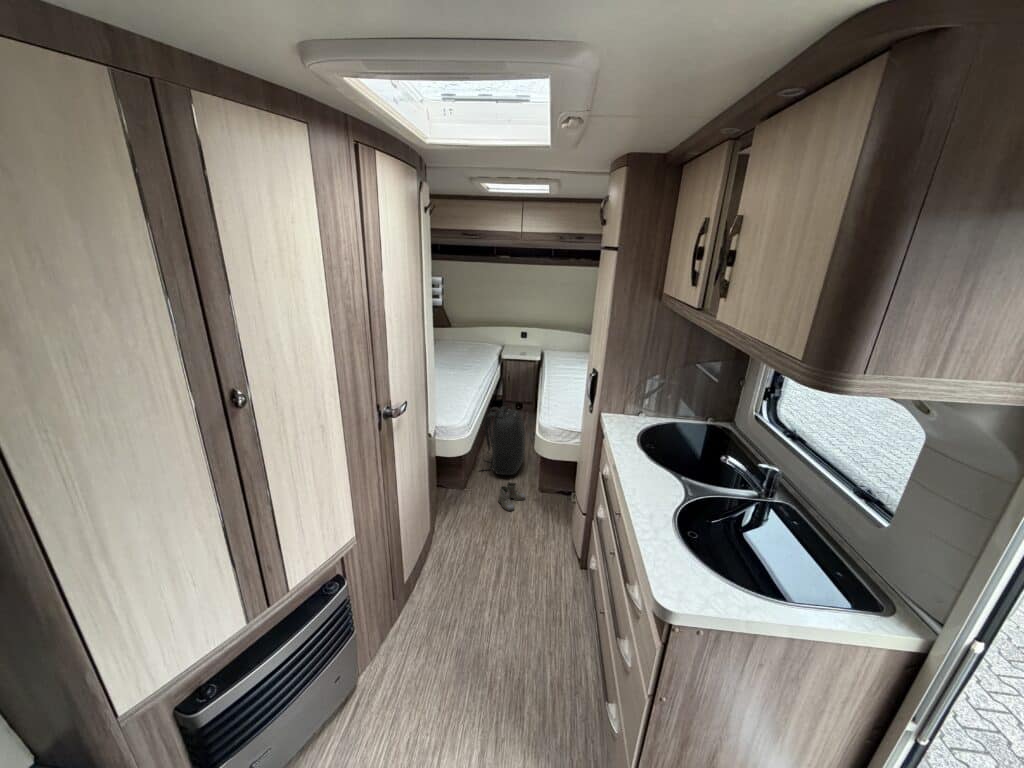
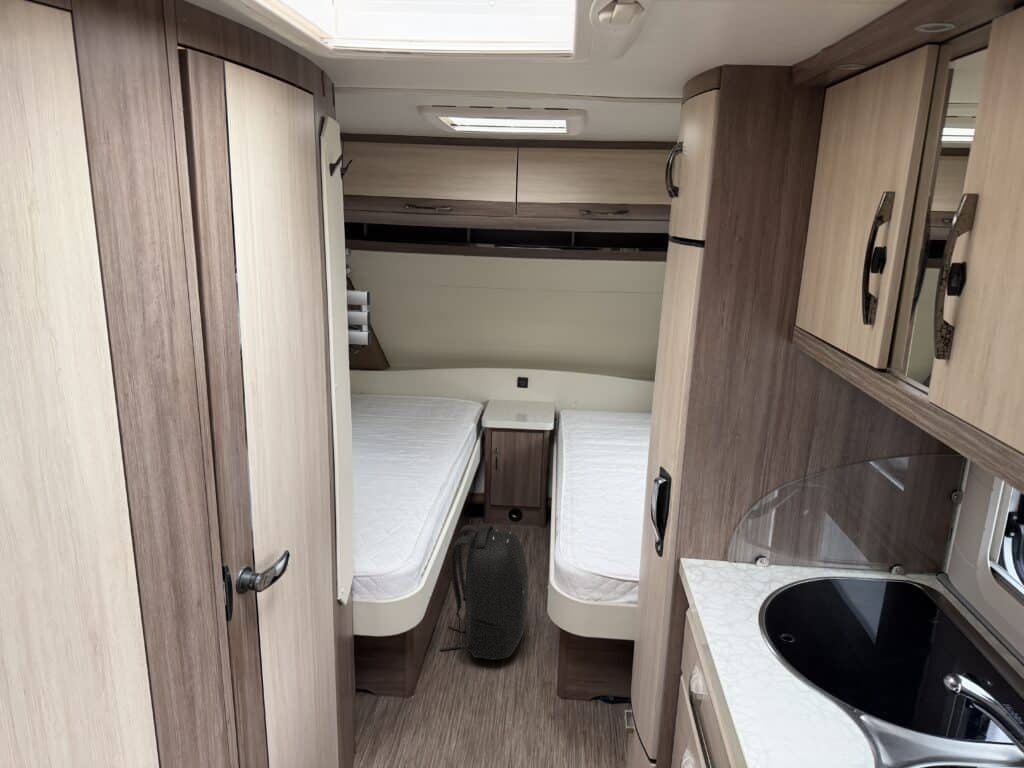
boots: present [498,482,525,511] -> none [473,677,531,739]

